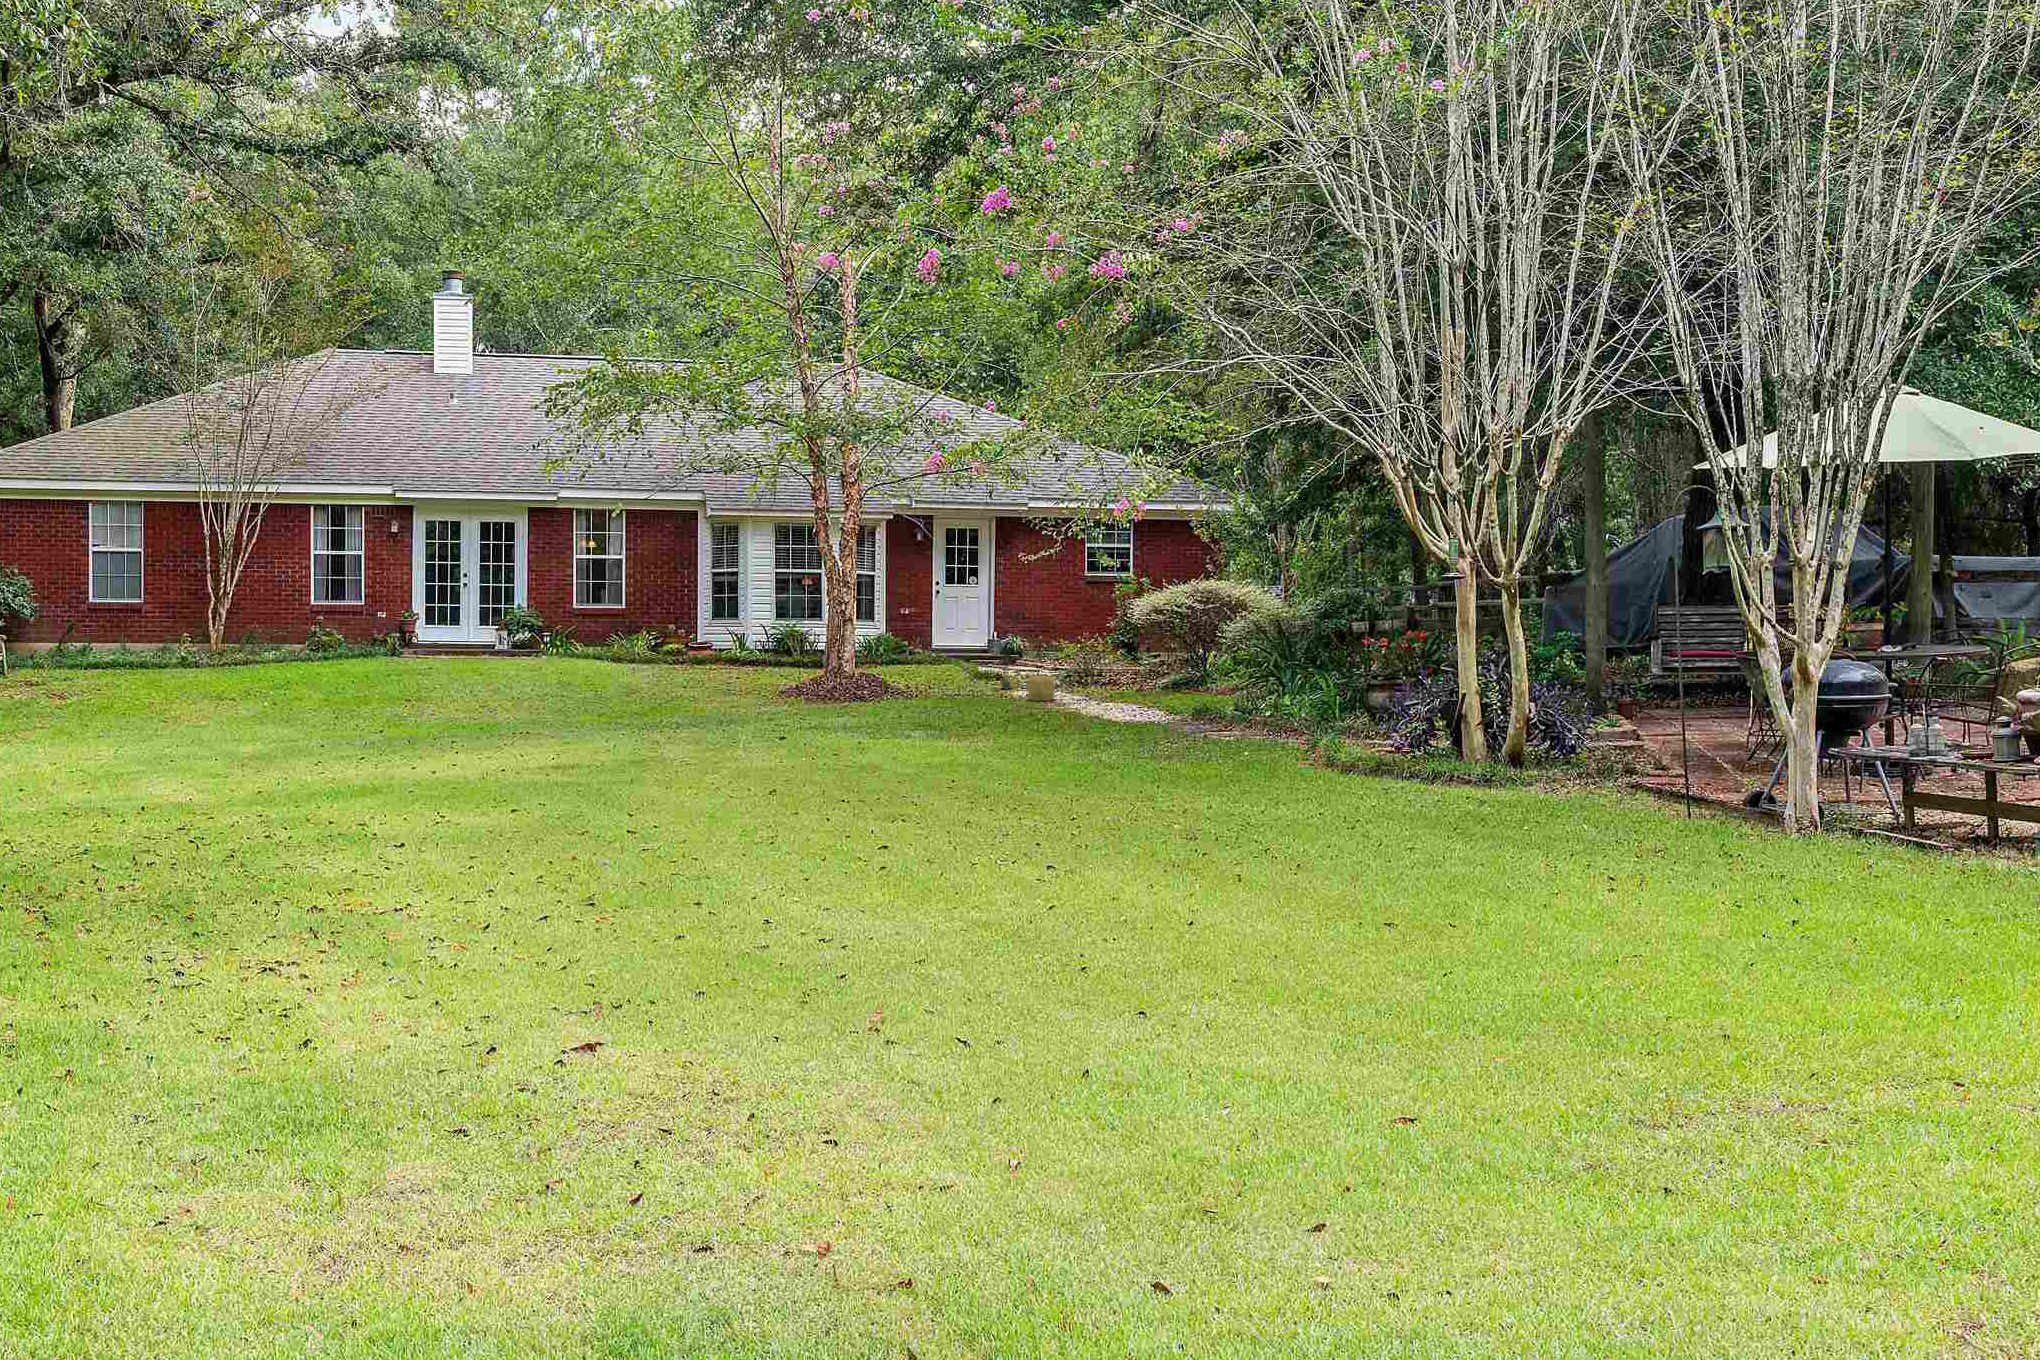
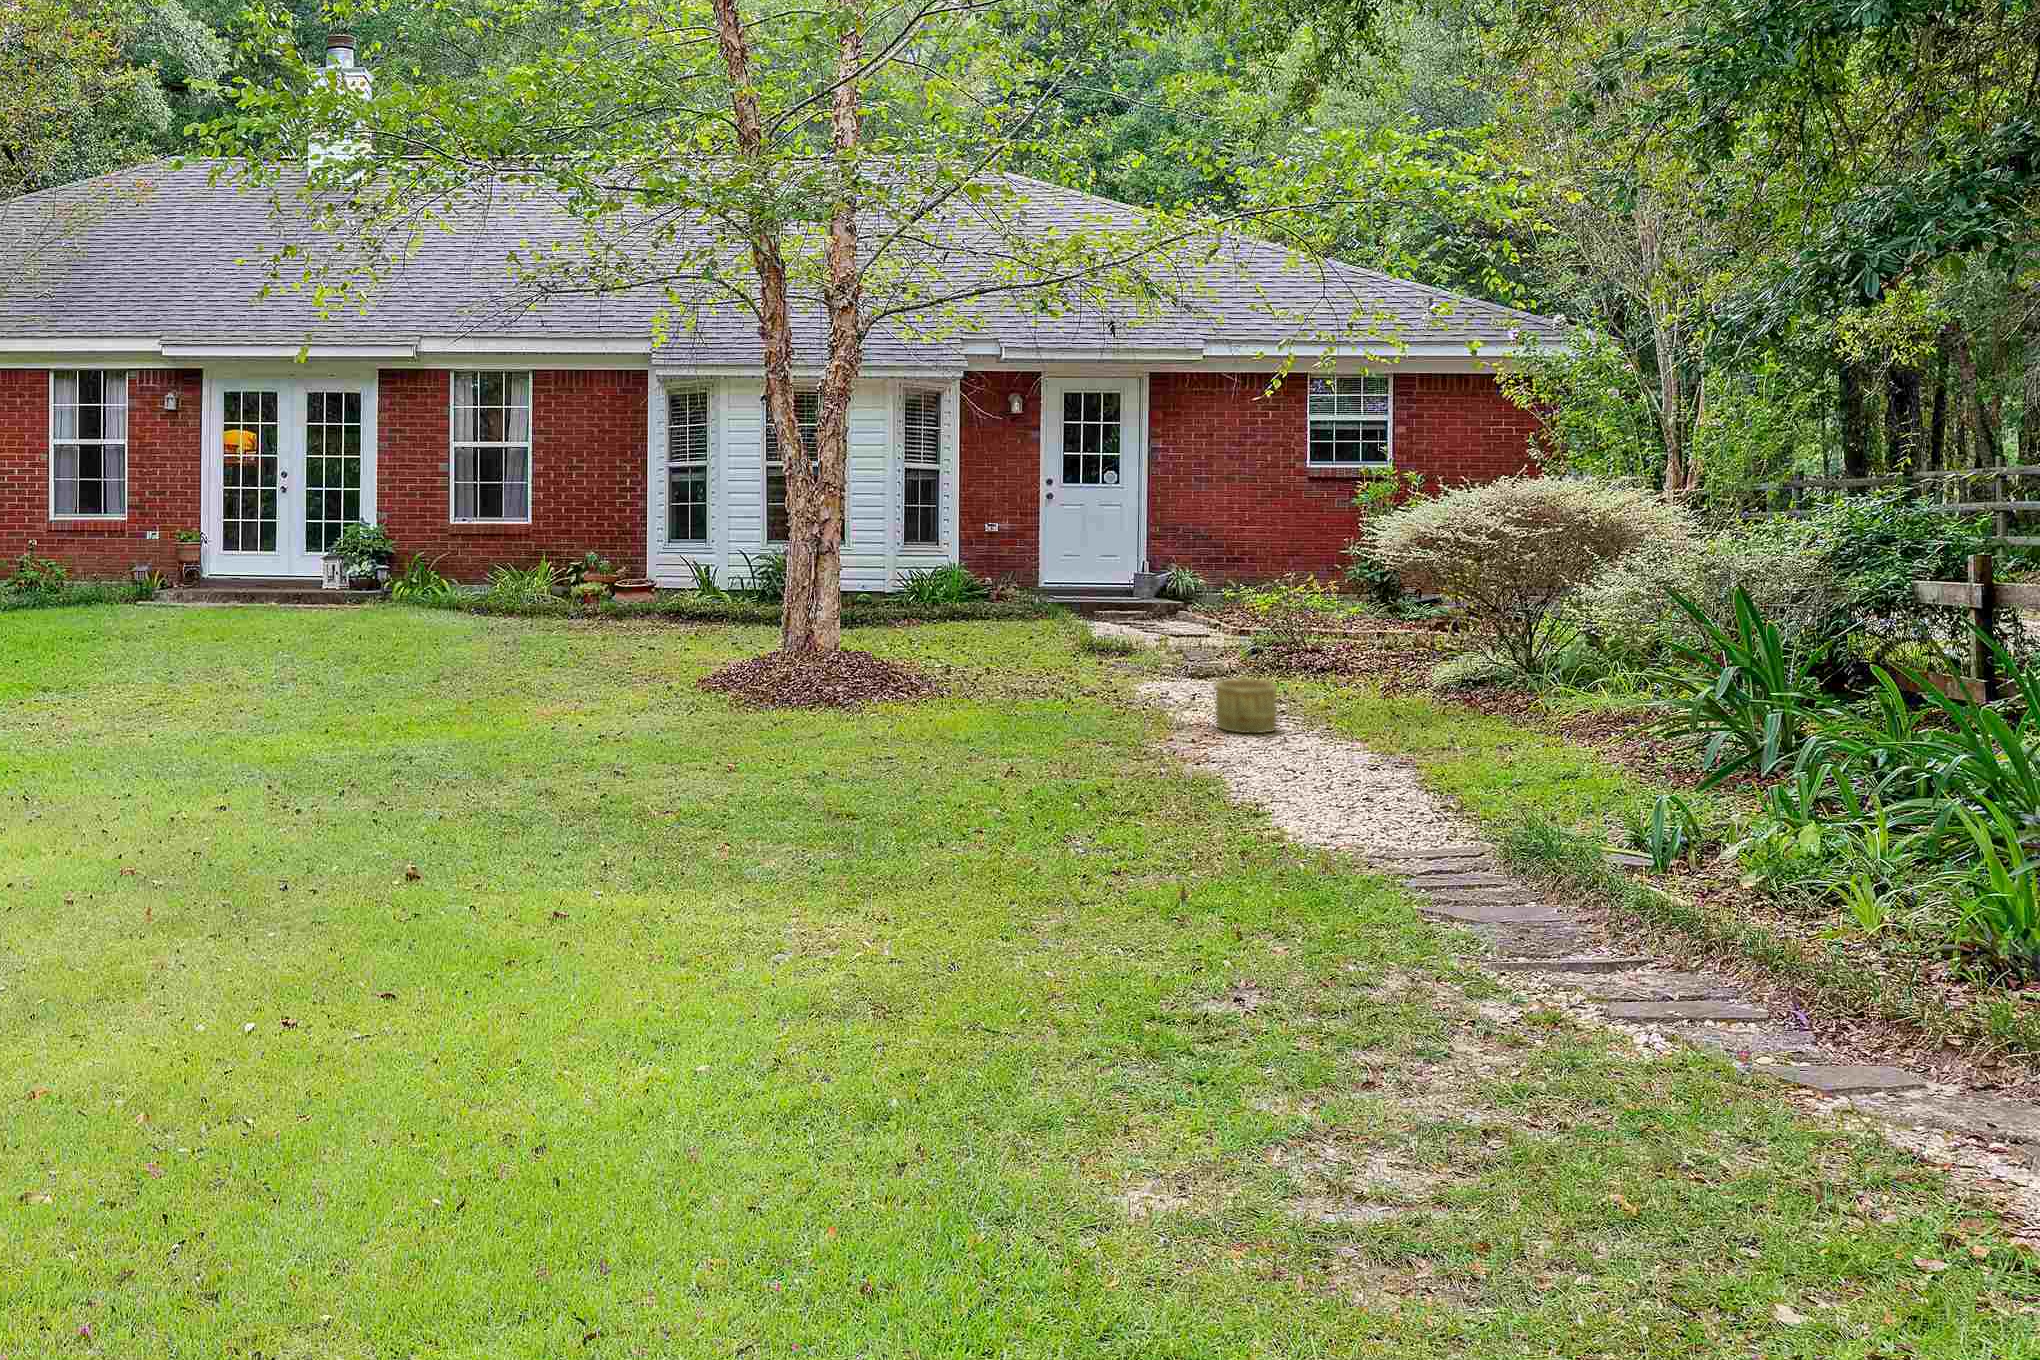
potted plant: present [1000,647,1015,689] -> none [1147,603,1188,693]

